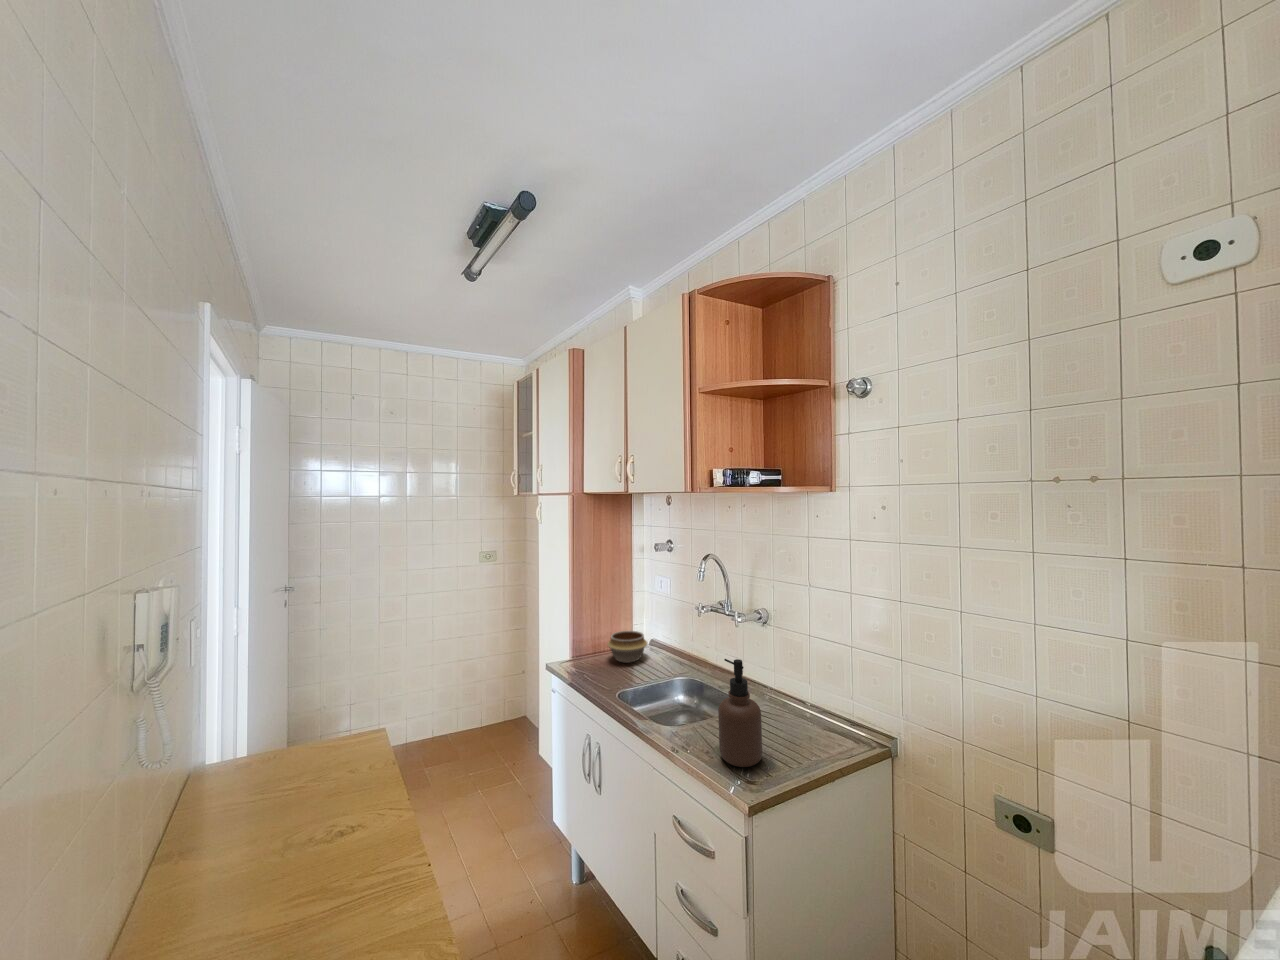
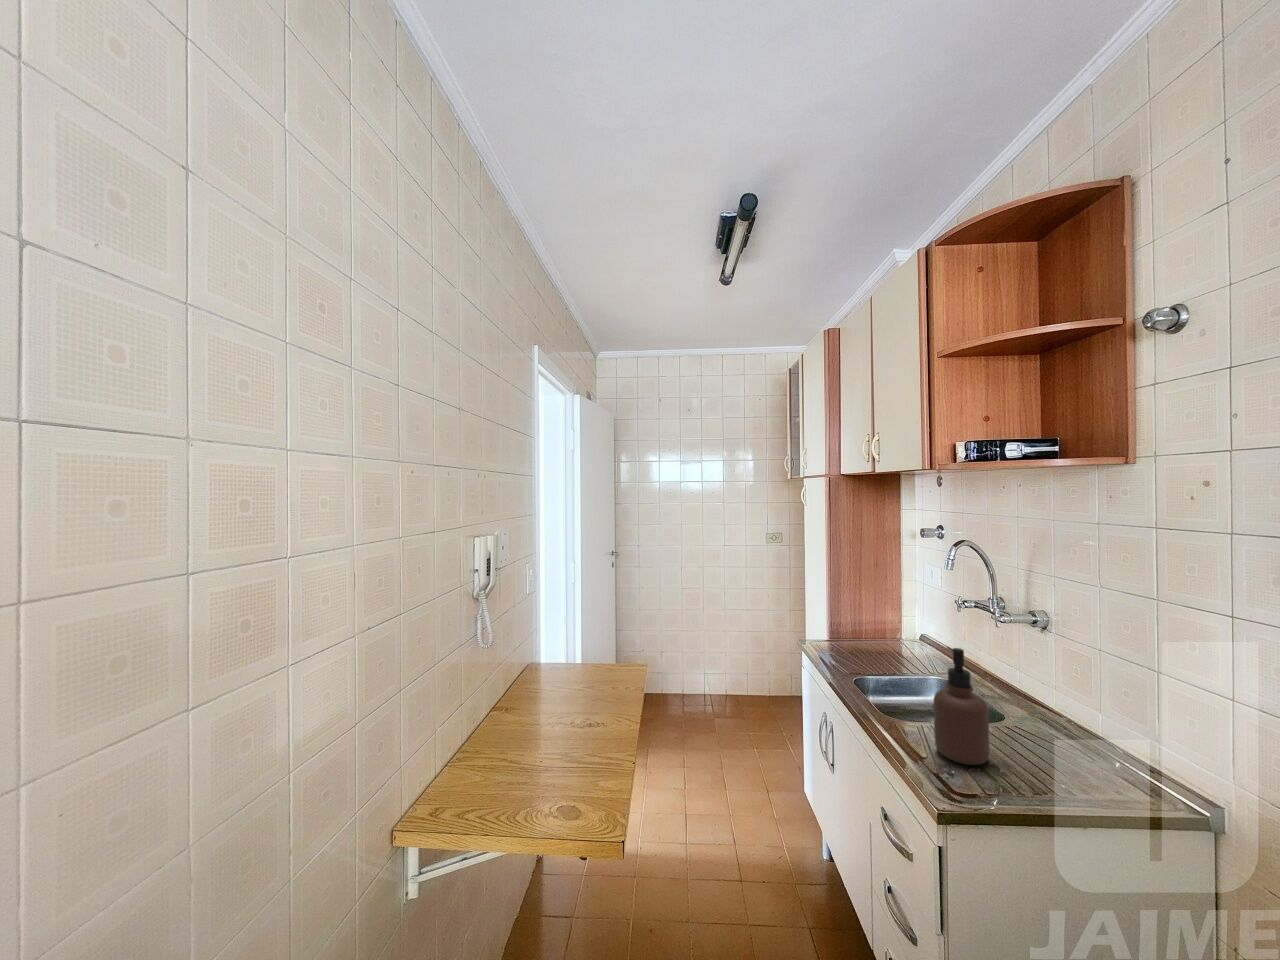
bowl: present [608,631,648,663] -> none [862,618,909,651]

